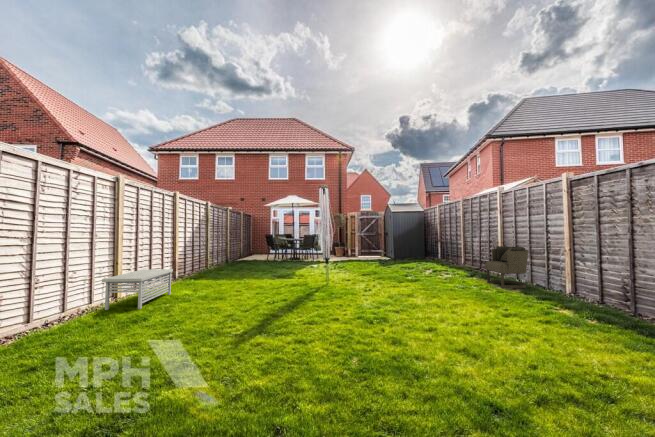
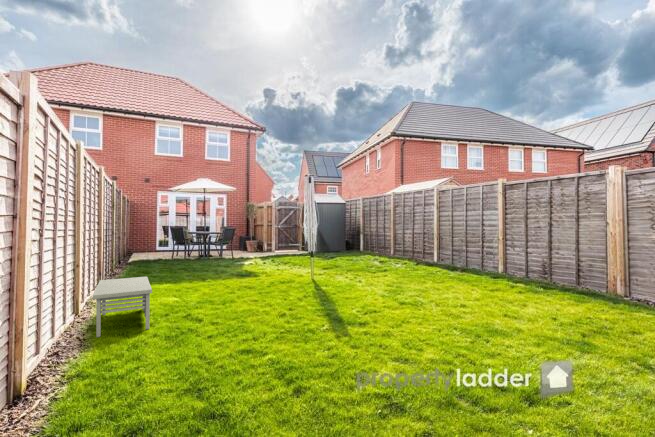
armchair: present [485,246,528,288] -> none [433,237,467,272]

